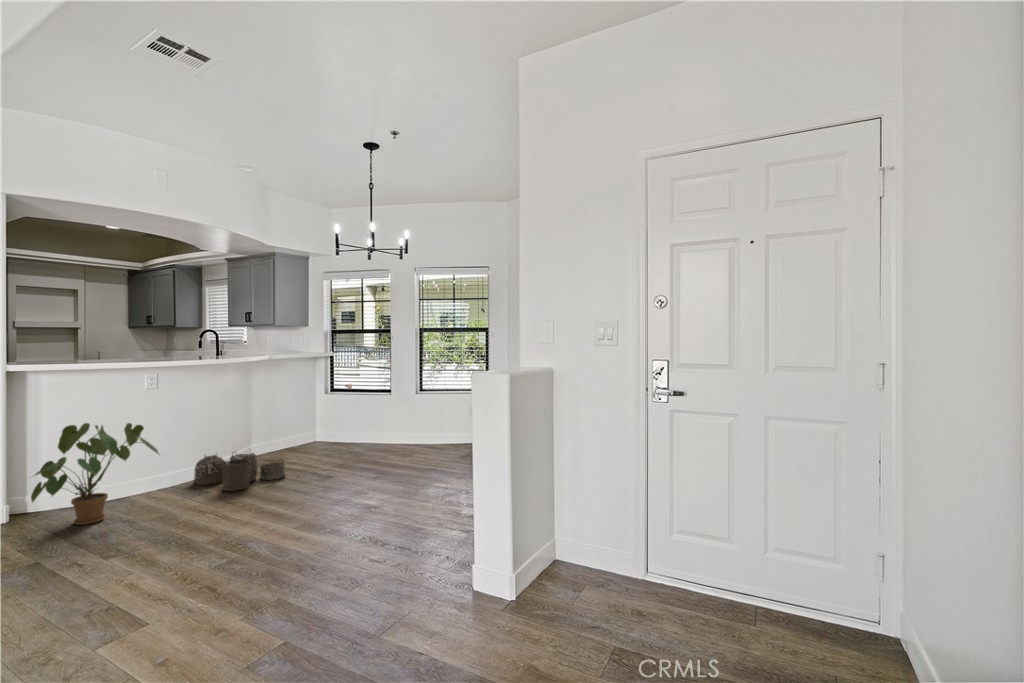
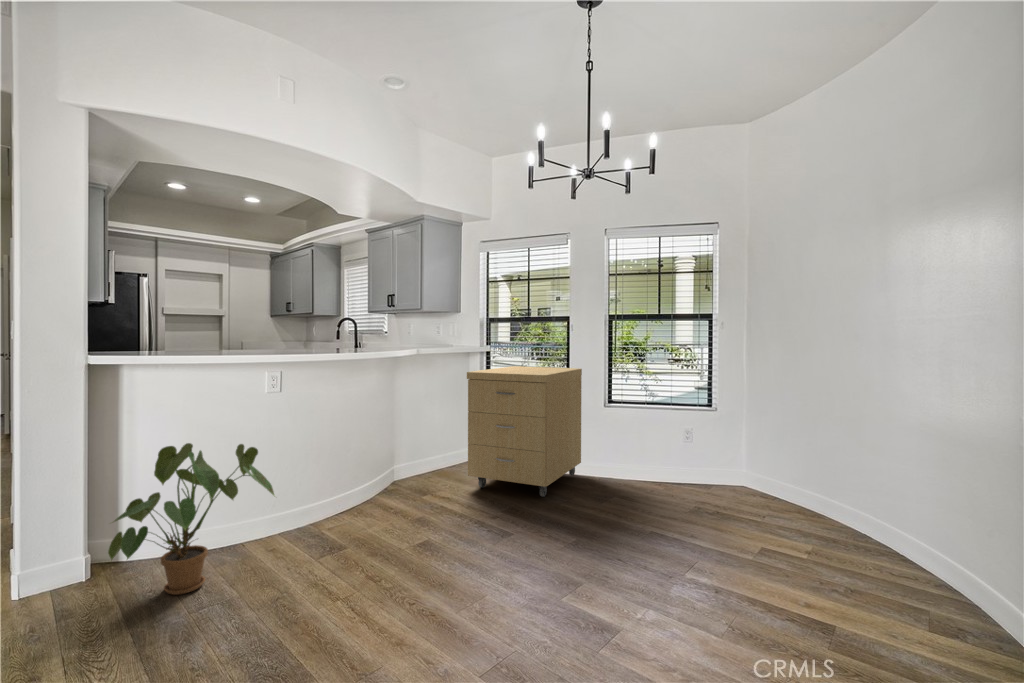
storage cabinet: none [311,367,401,457] -> present [467,366,582,497]
woven basket: present [194,453,285,491] -> none [323,484,436,546]

